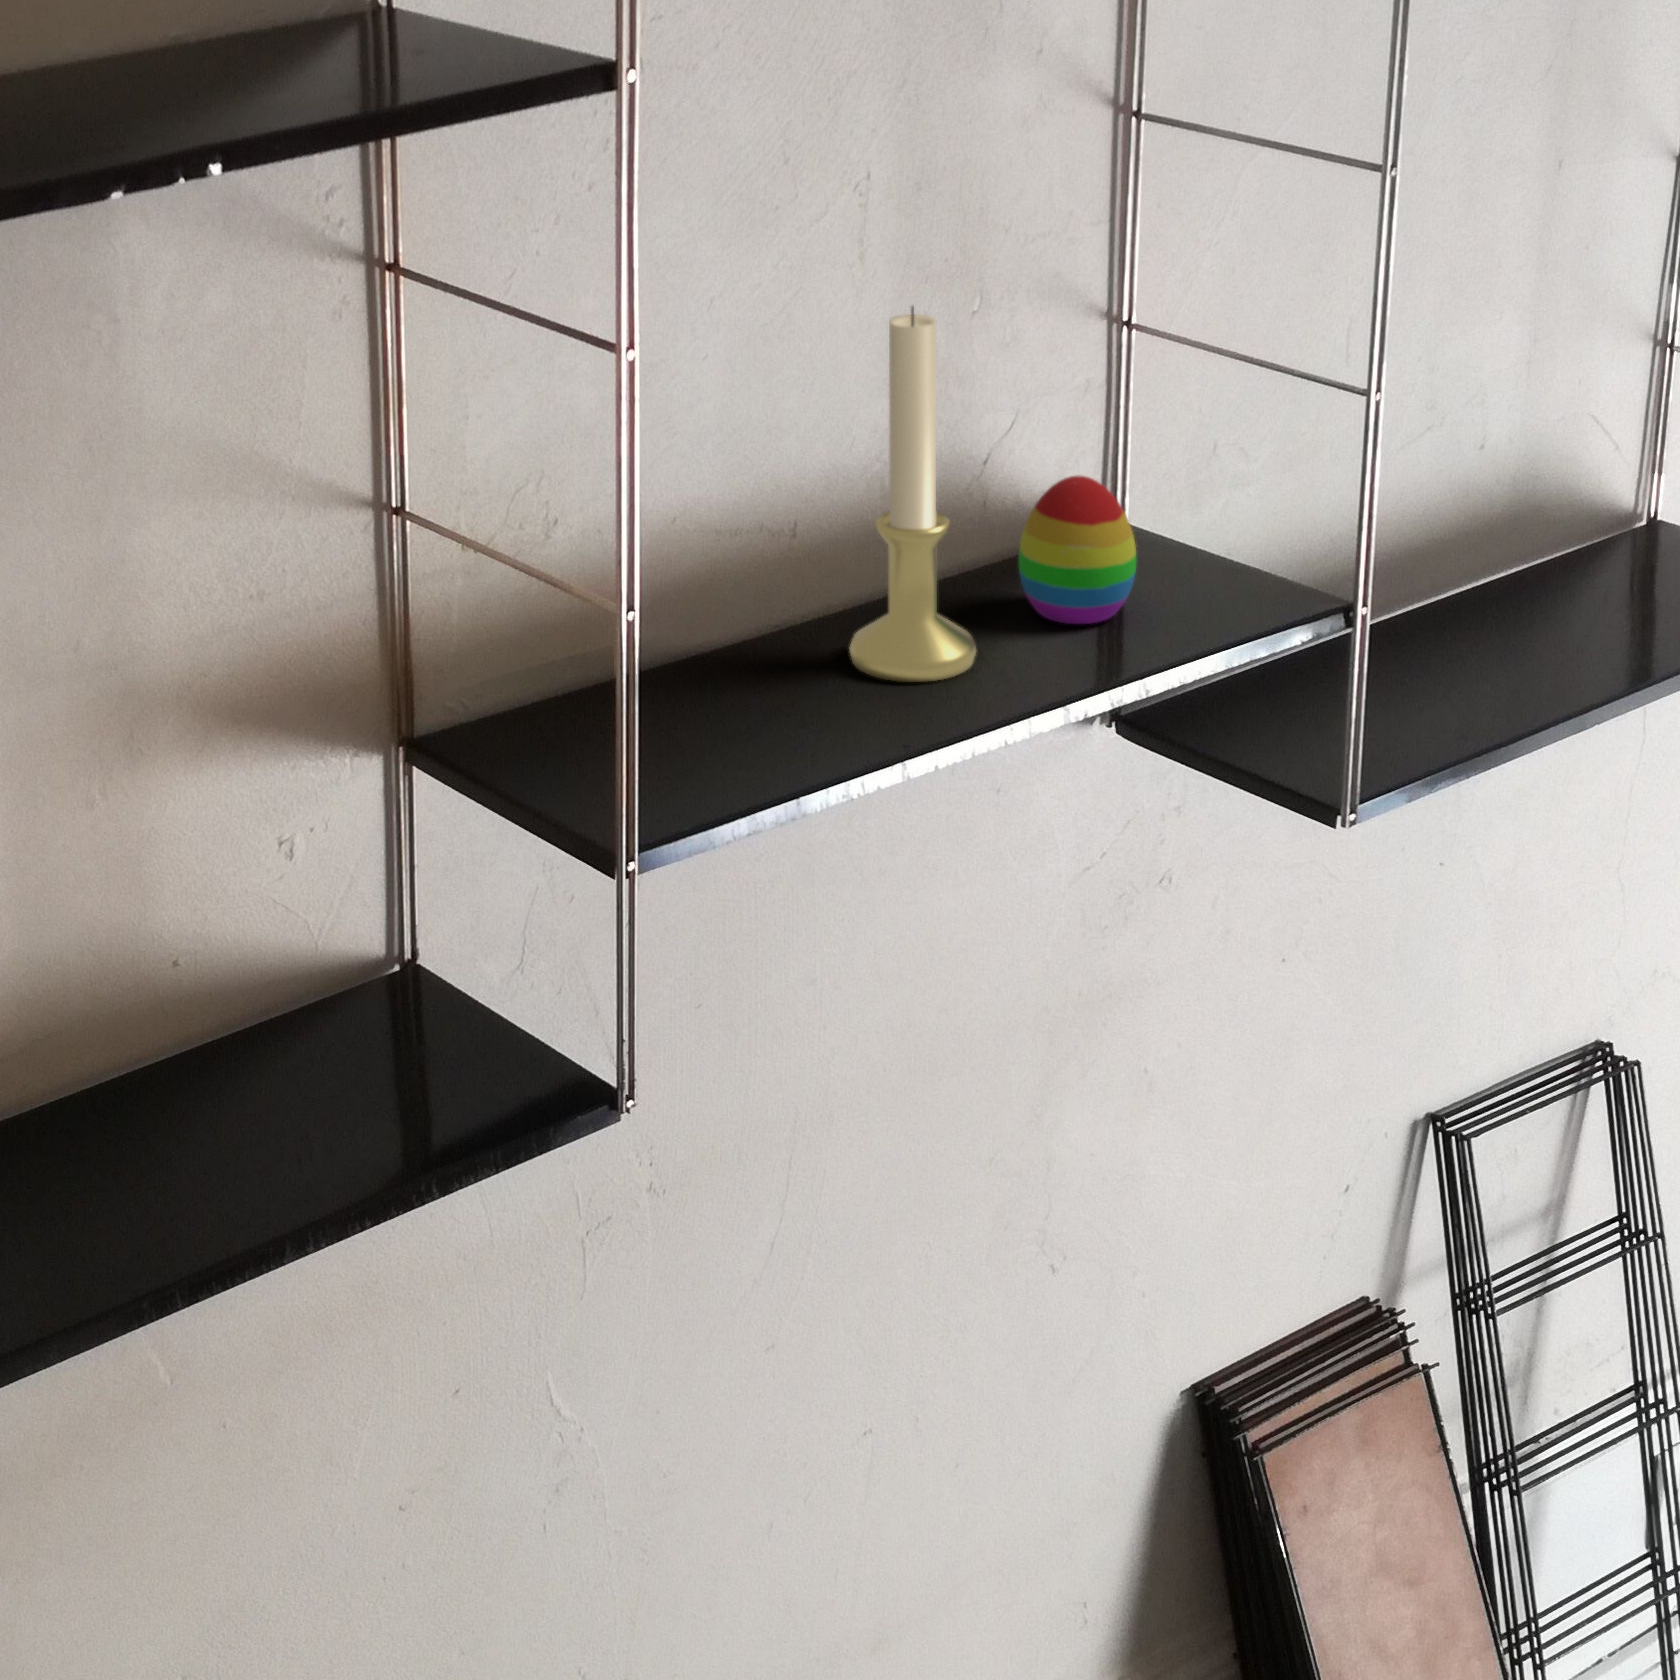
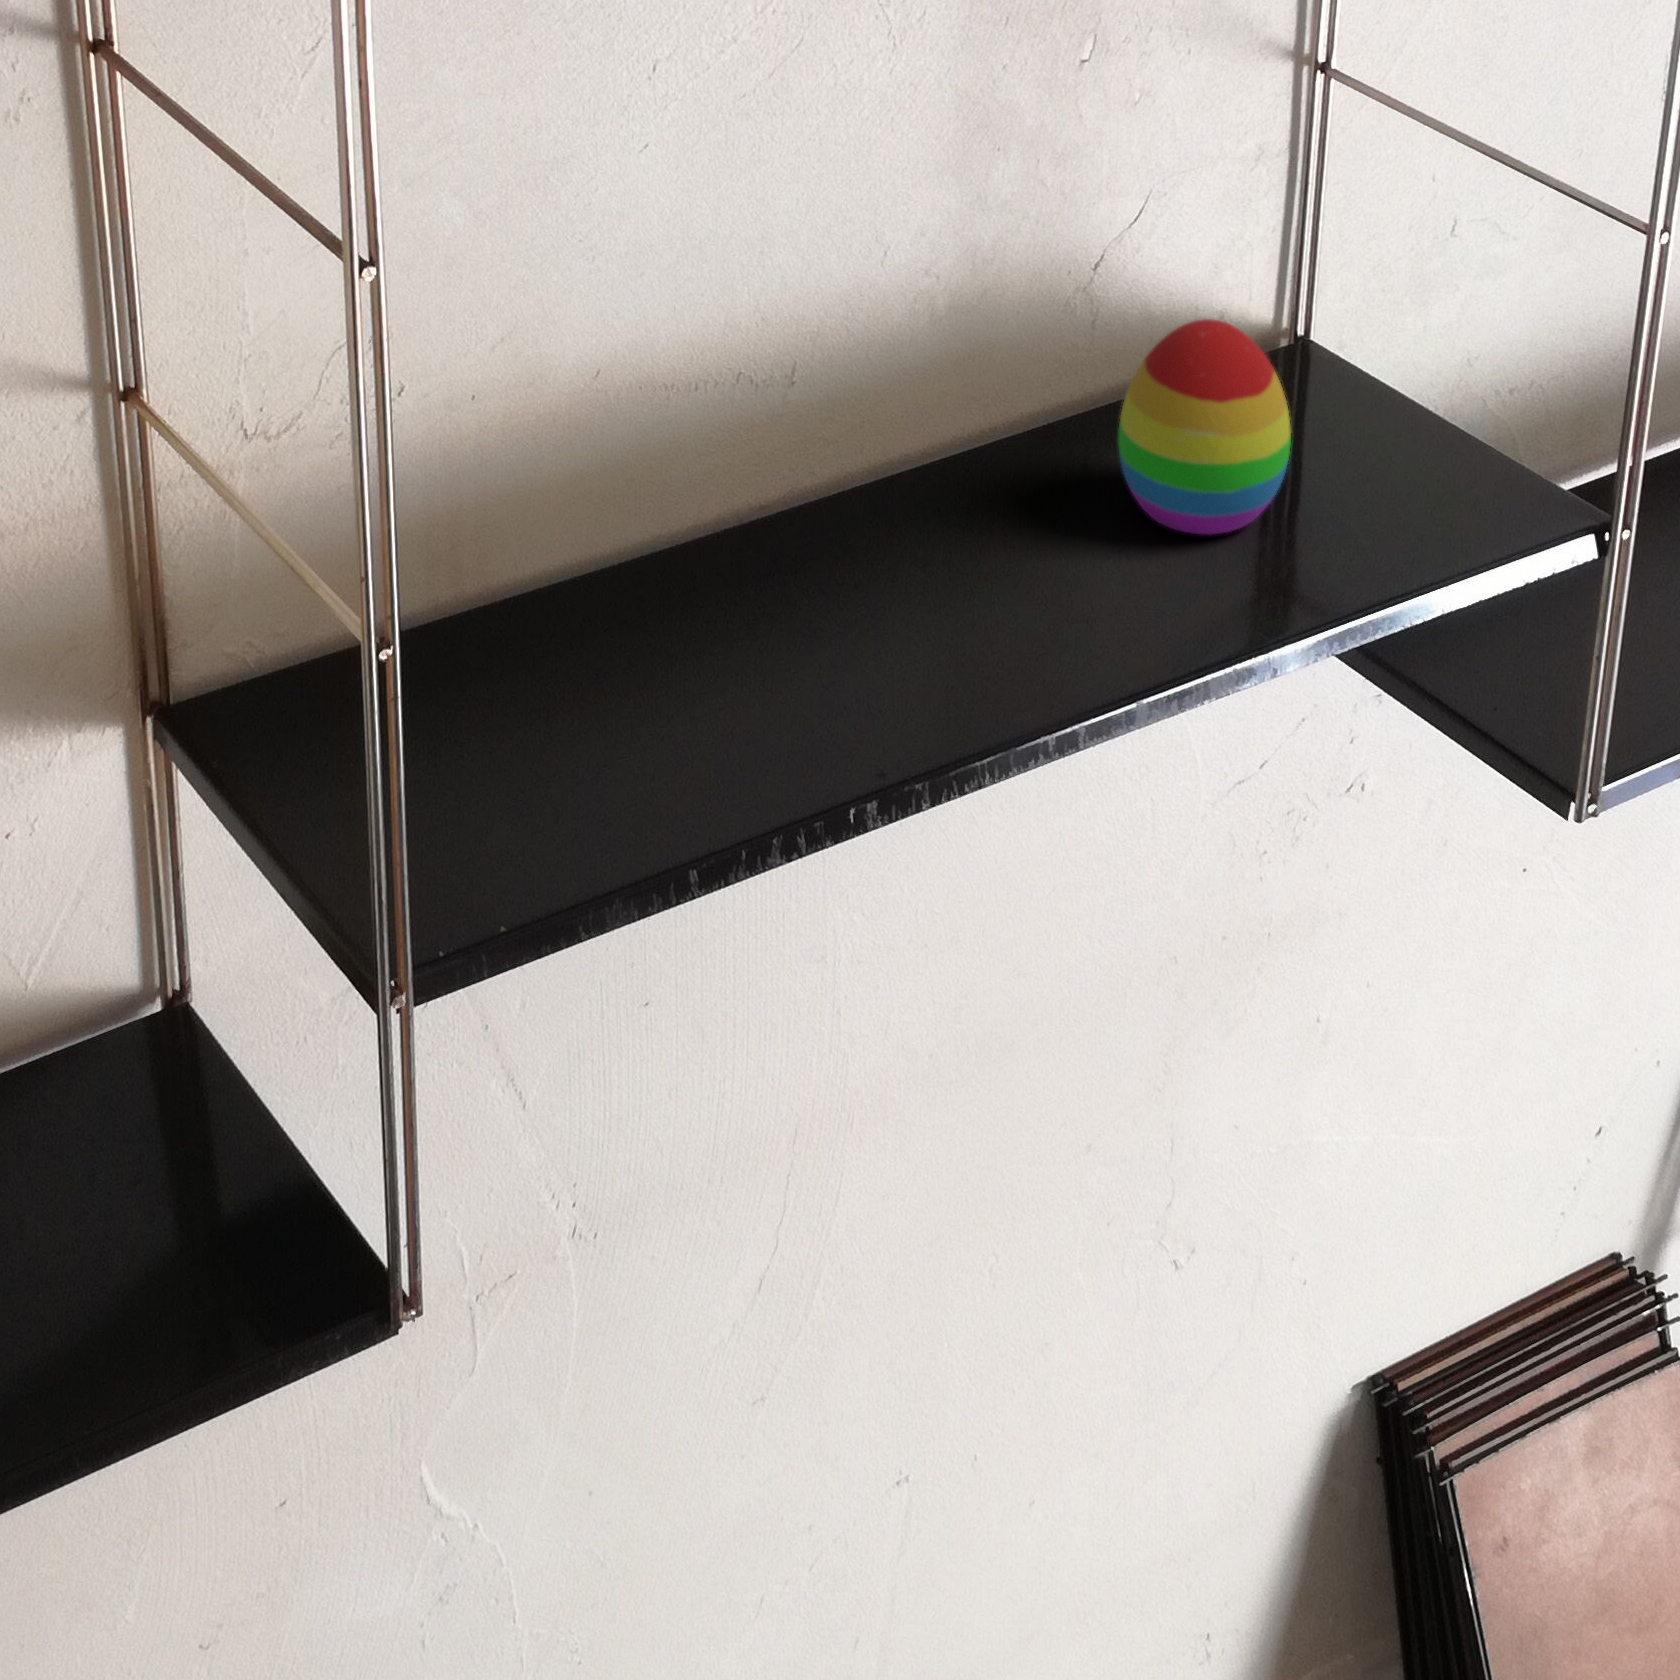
candle holder: present [850,307,976,682] -> none [845,96,1031,637]

